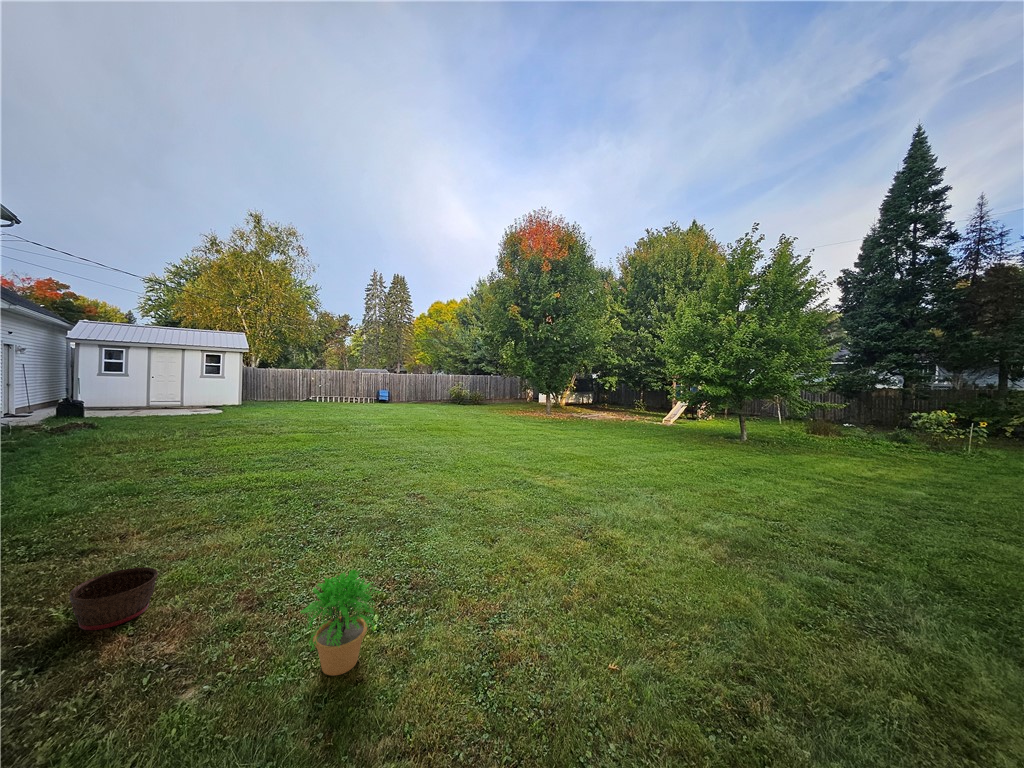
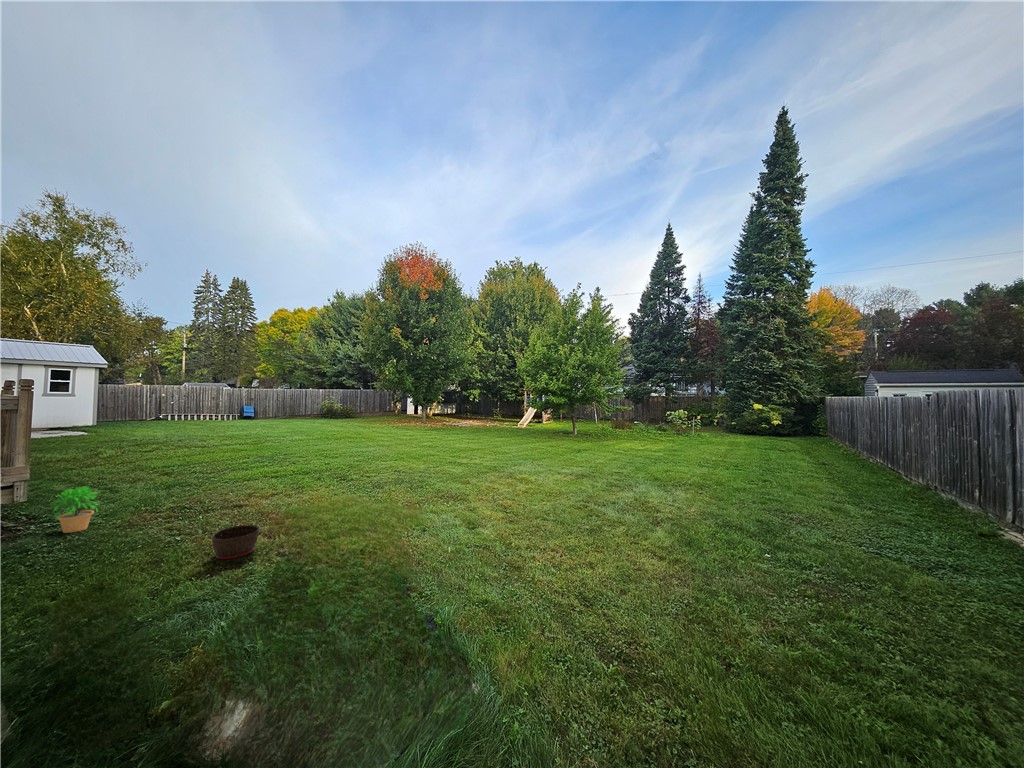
potted plant: present [301,569,380,676] -> present [54,486,98,533]

